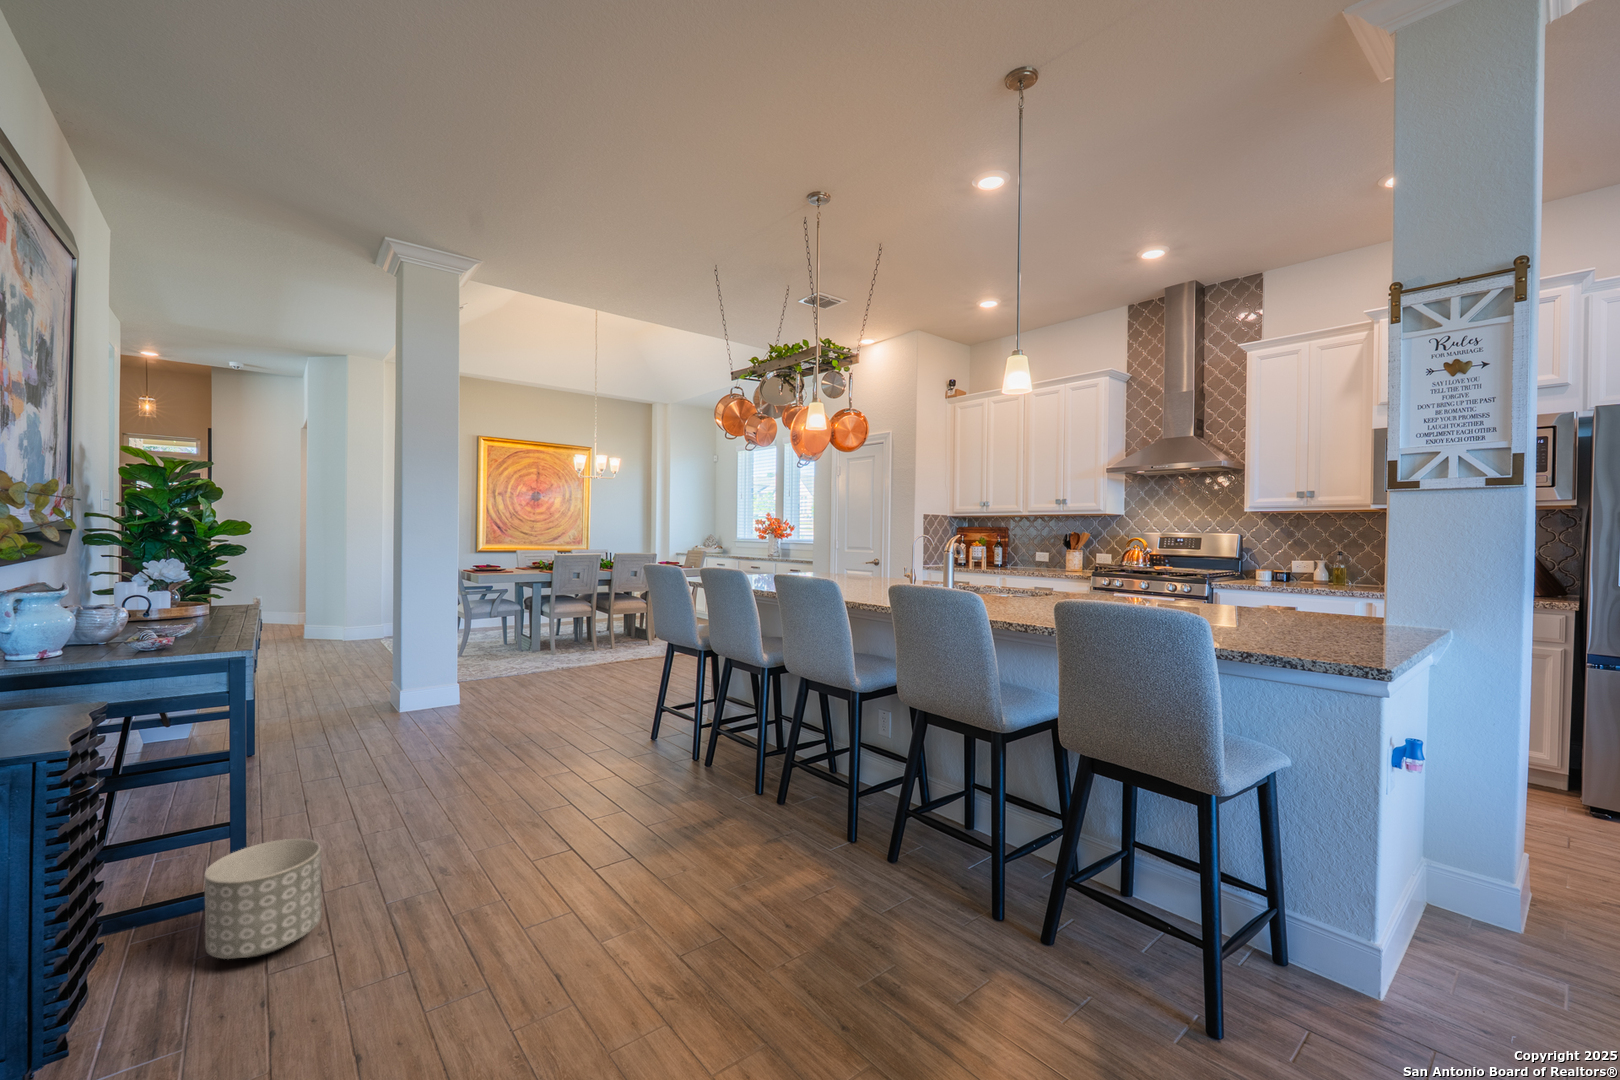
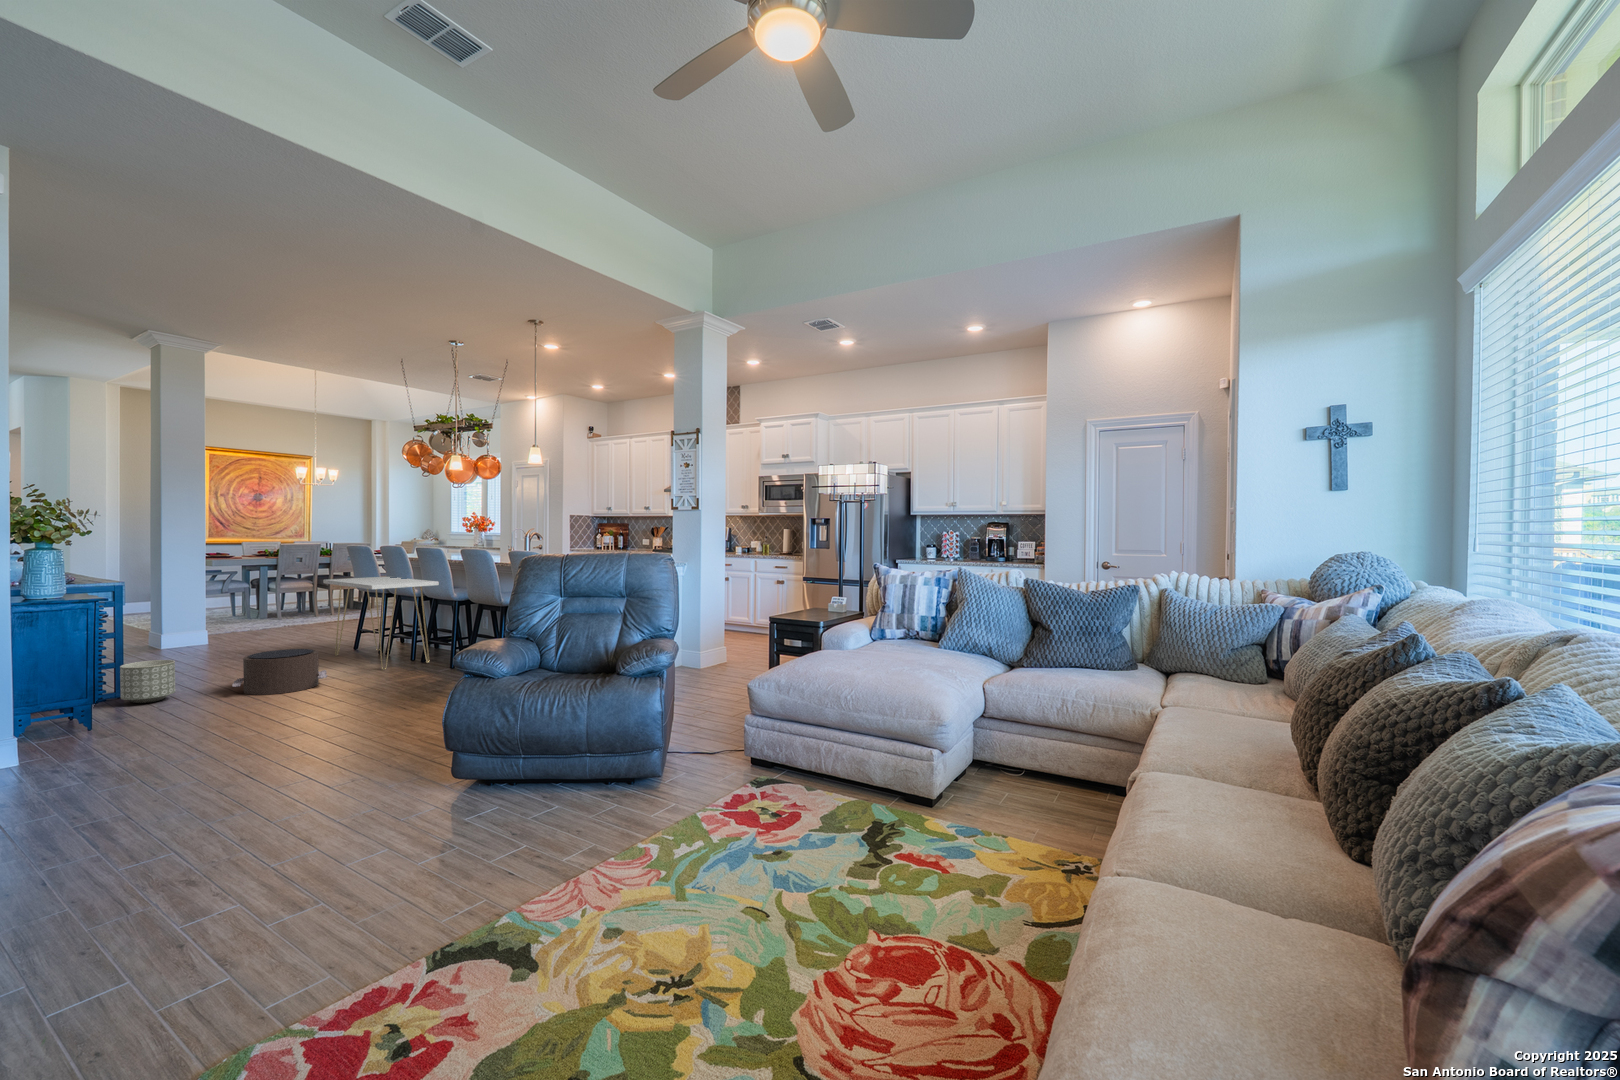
console table: none [605,623,808,838] -> present [323,577,439,670]
pouf: none [423,805,618,948] -> present [232,649,327,695]

